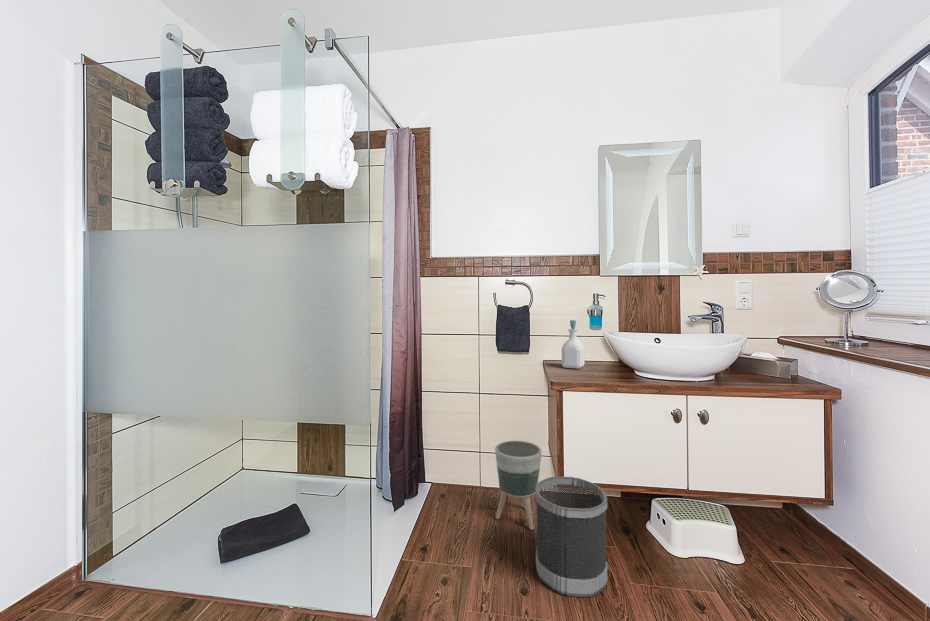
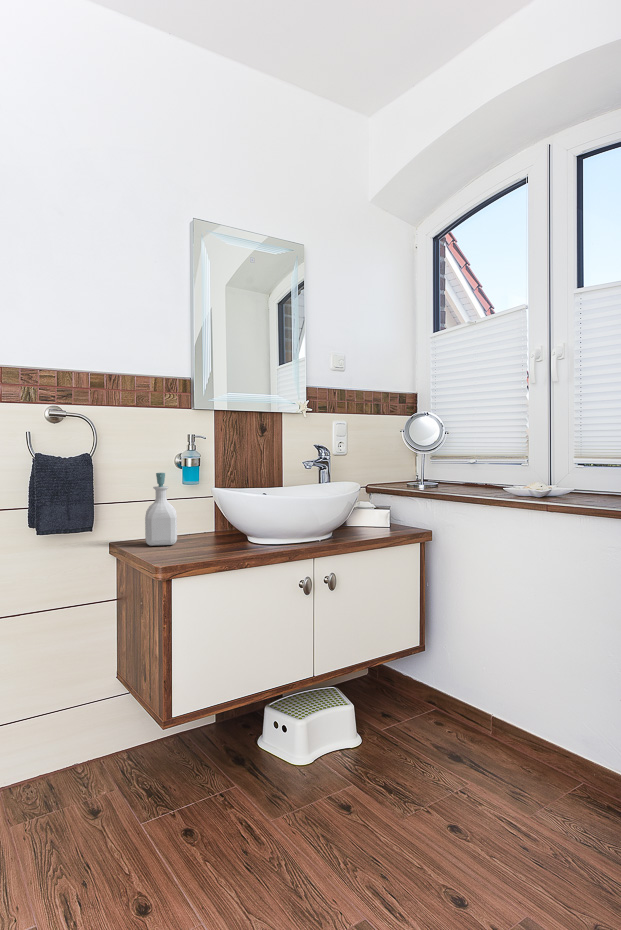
planter: present [495,441,541,530] -> none [39,676,123,822]
wastebasket: present [536,476,607,597] -> none [139,704,246,882]

